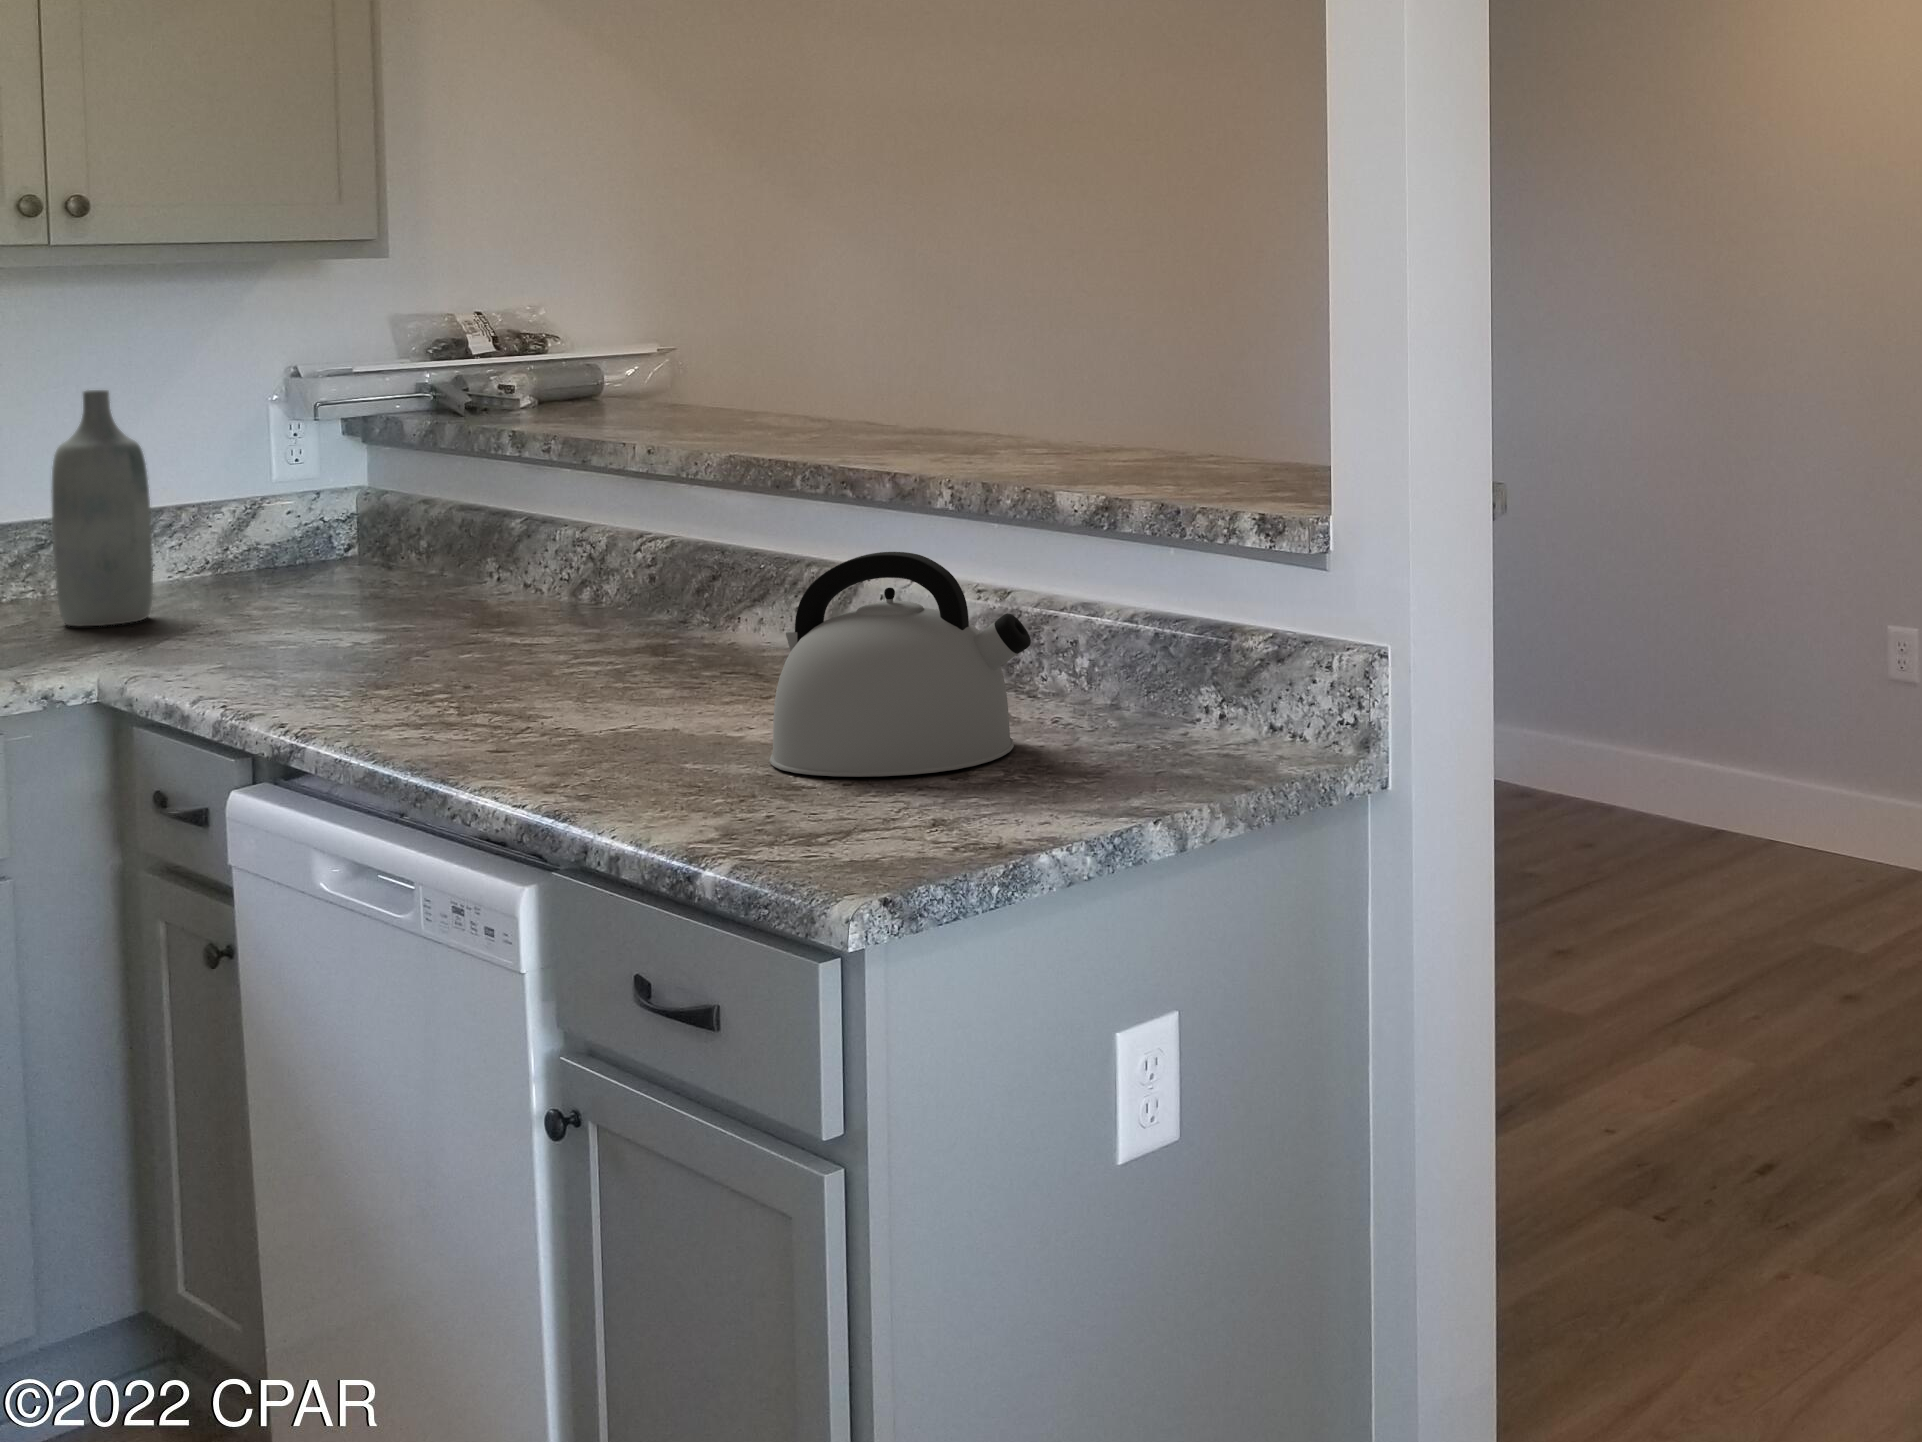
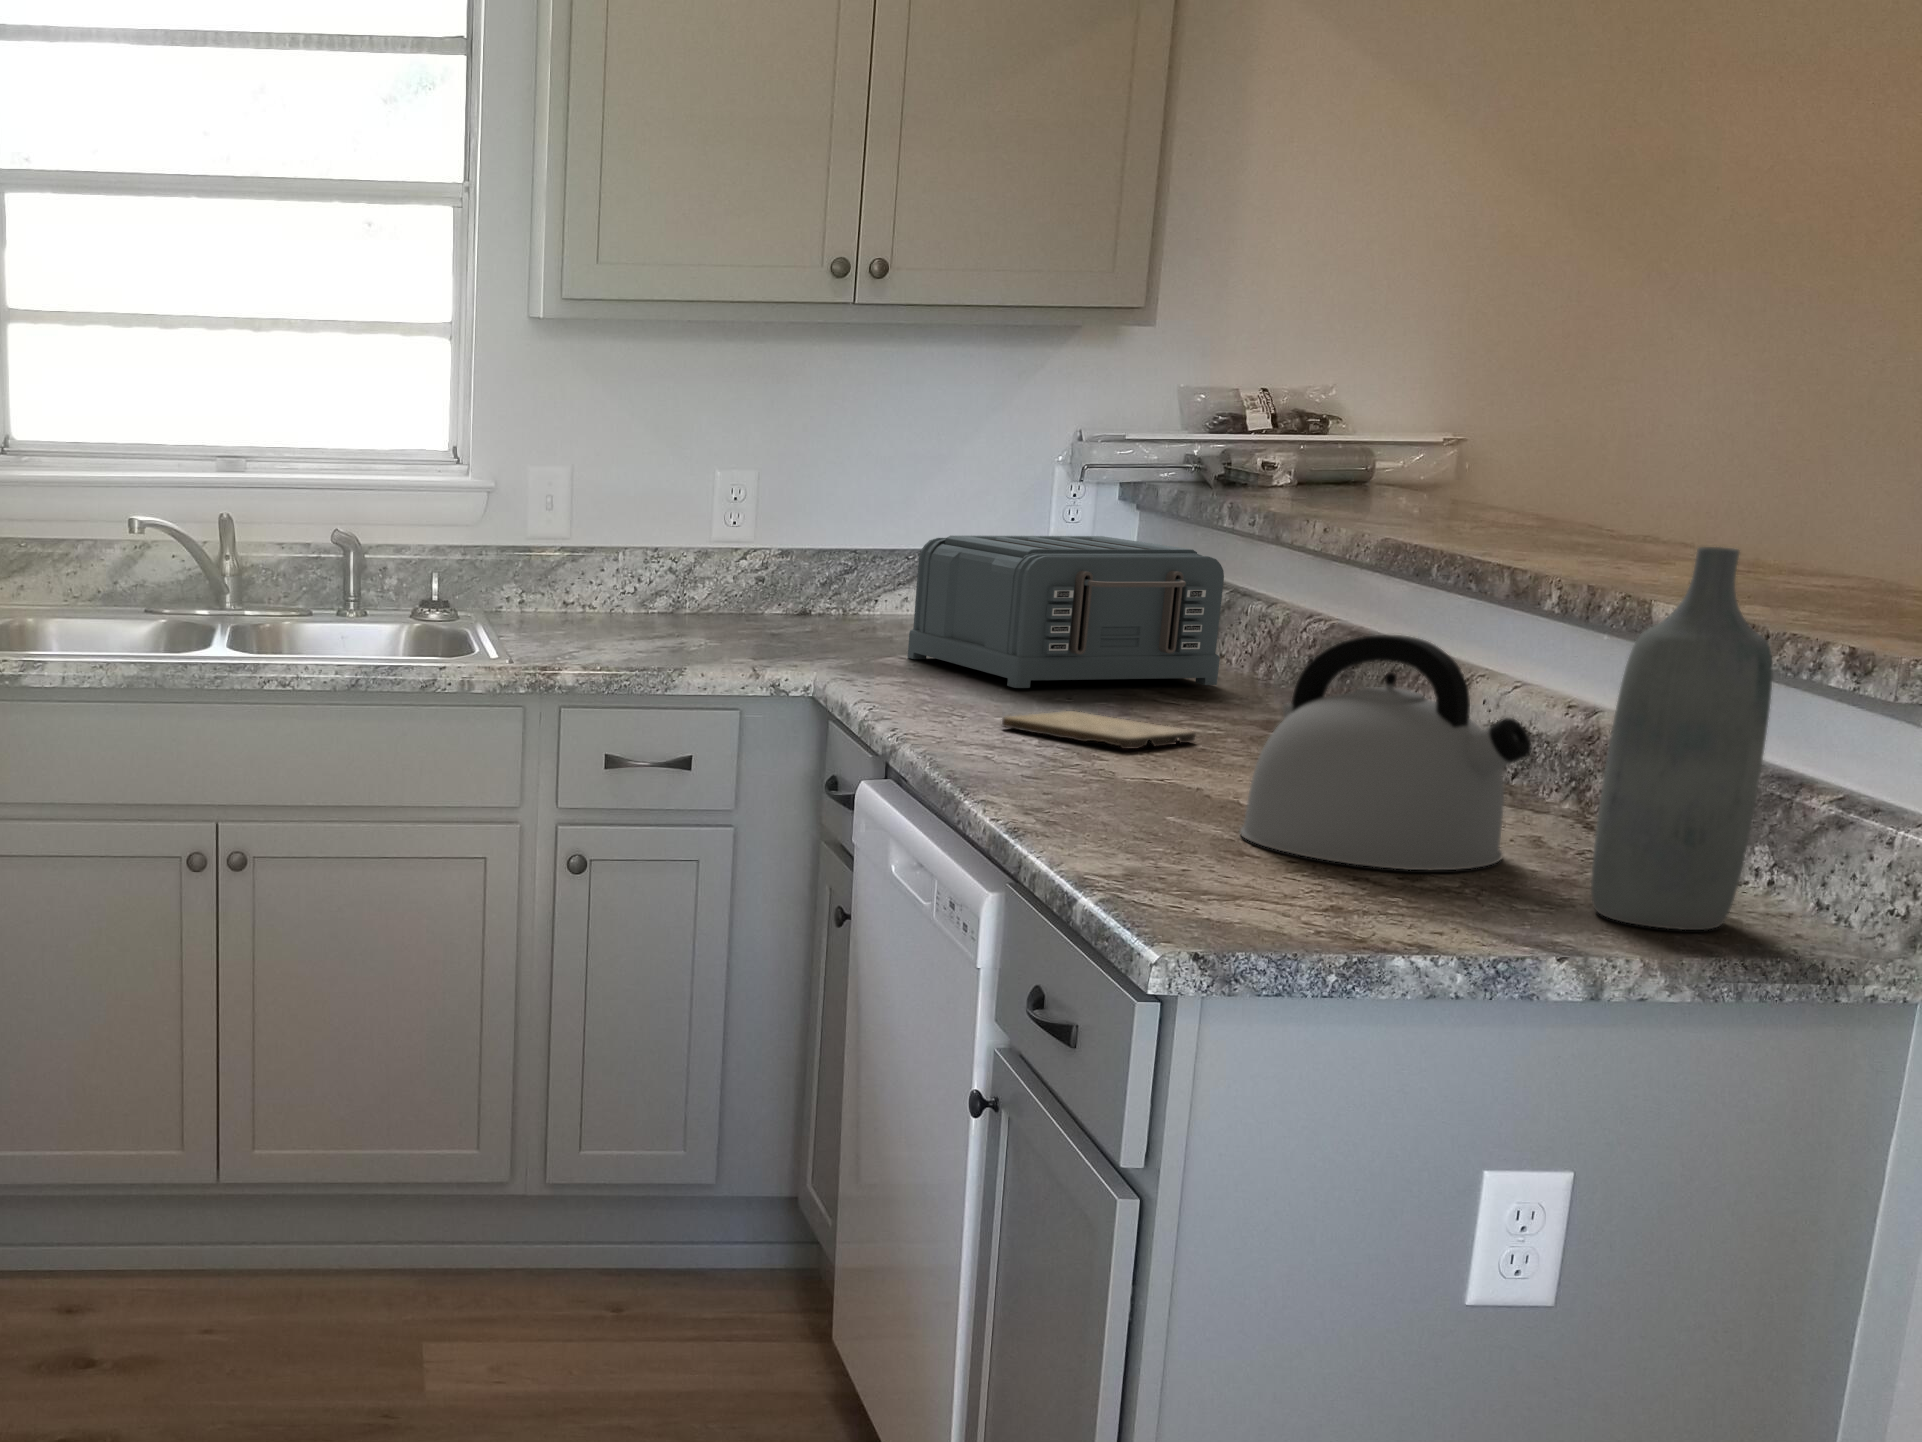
bottle: present [51,390,153,626] -> present [1591,547,1772,930]
toaster: none [174,477,553,655] -> present [908,536,1224,688]
cutting board: none [395,670,611,703] -> present [1002,711,1195,749]

